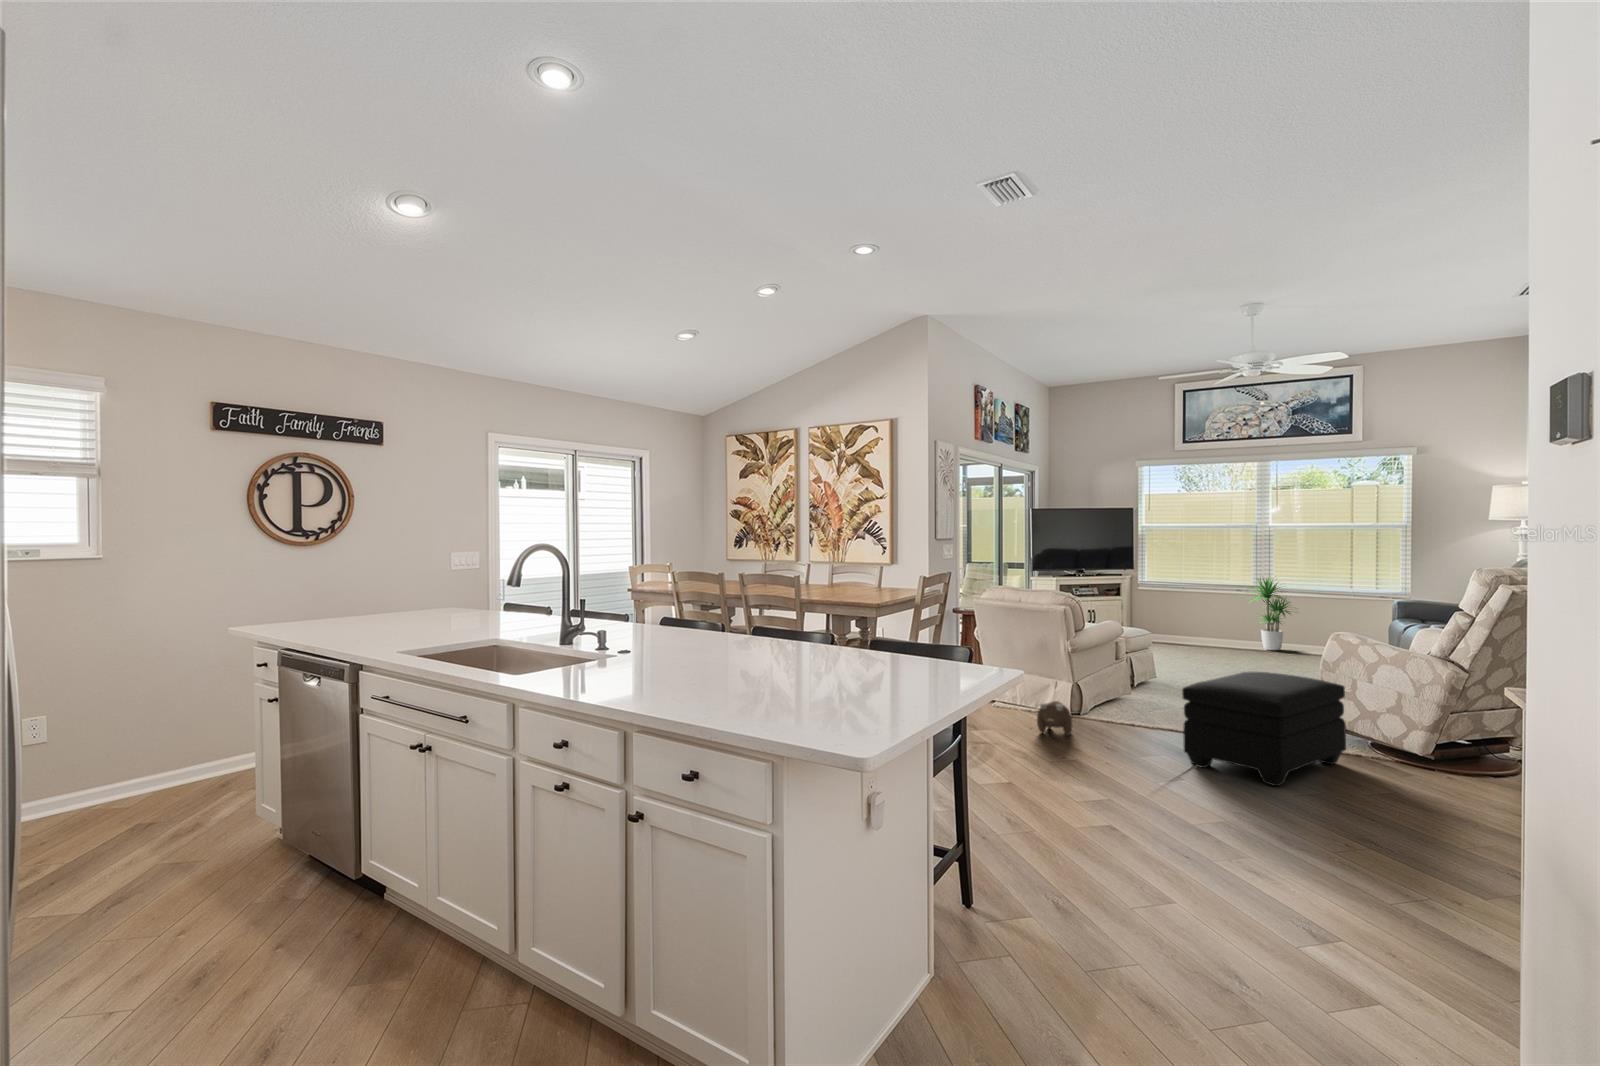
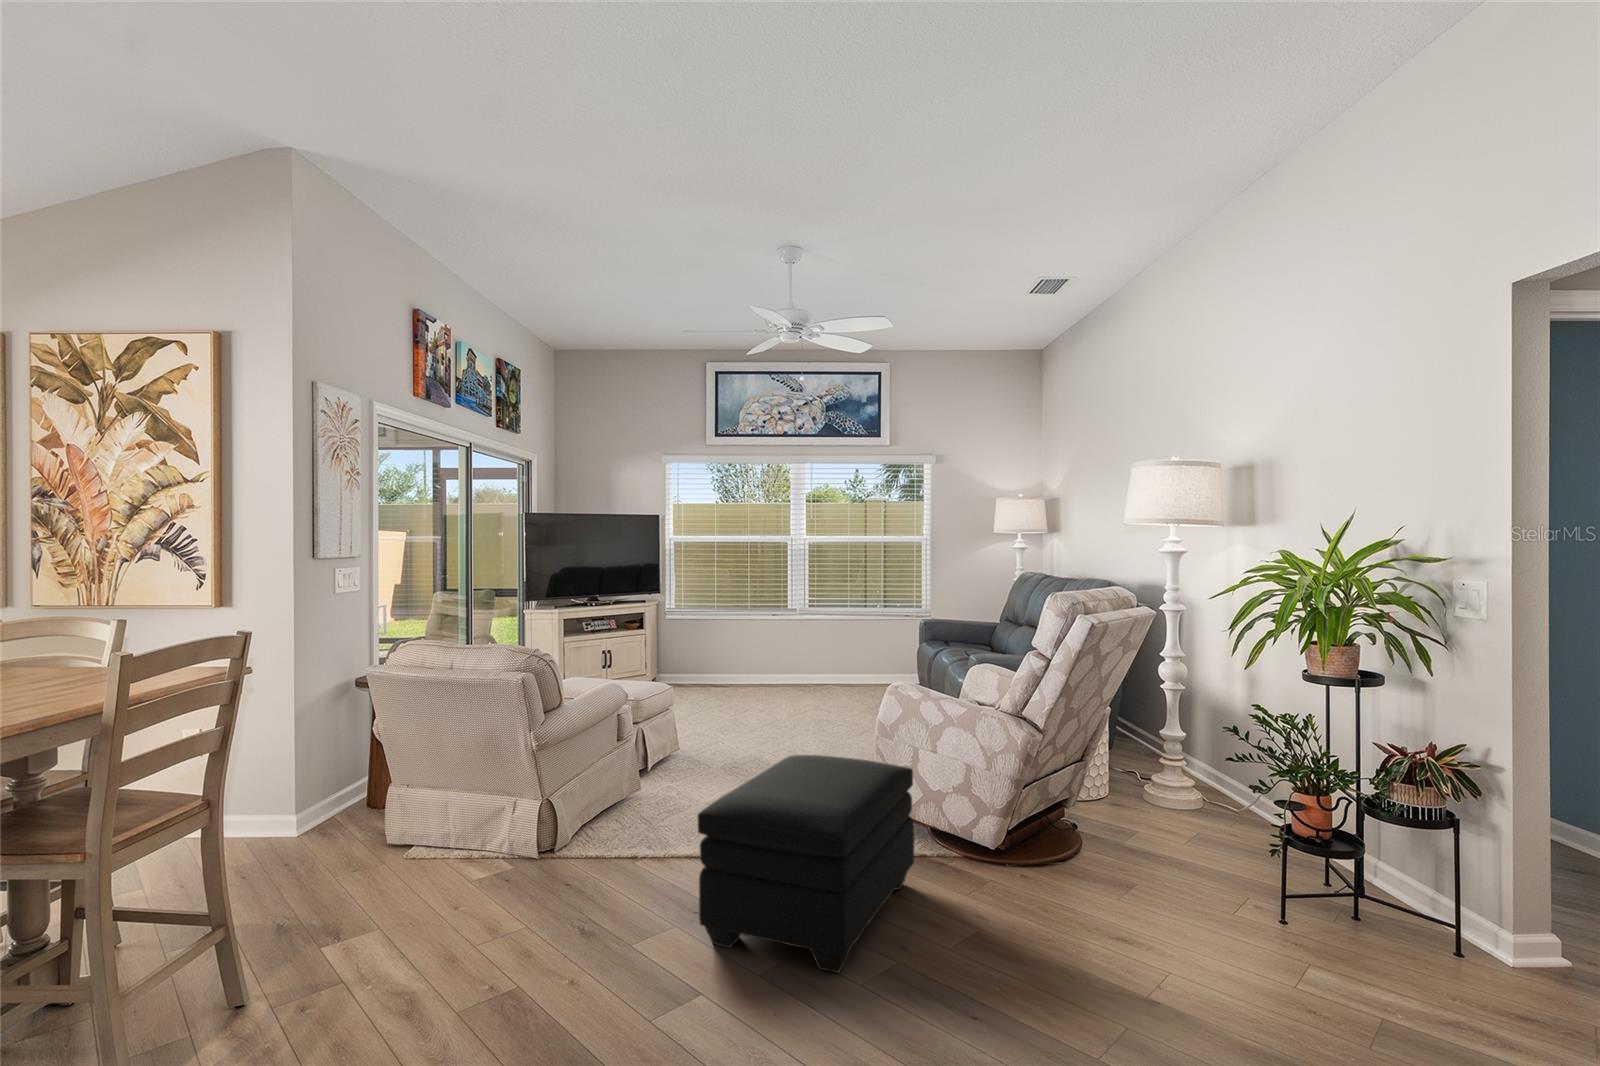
potted plant: present [1250,577,1291,650] -> none [778,594,835,682]
plush toy: present [1037,701,1072,735] -> none [456,850,524,917]

